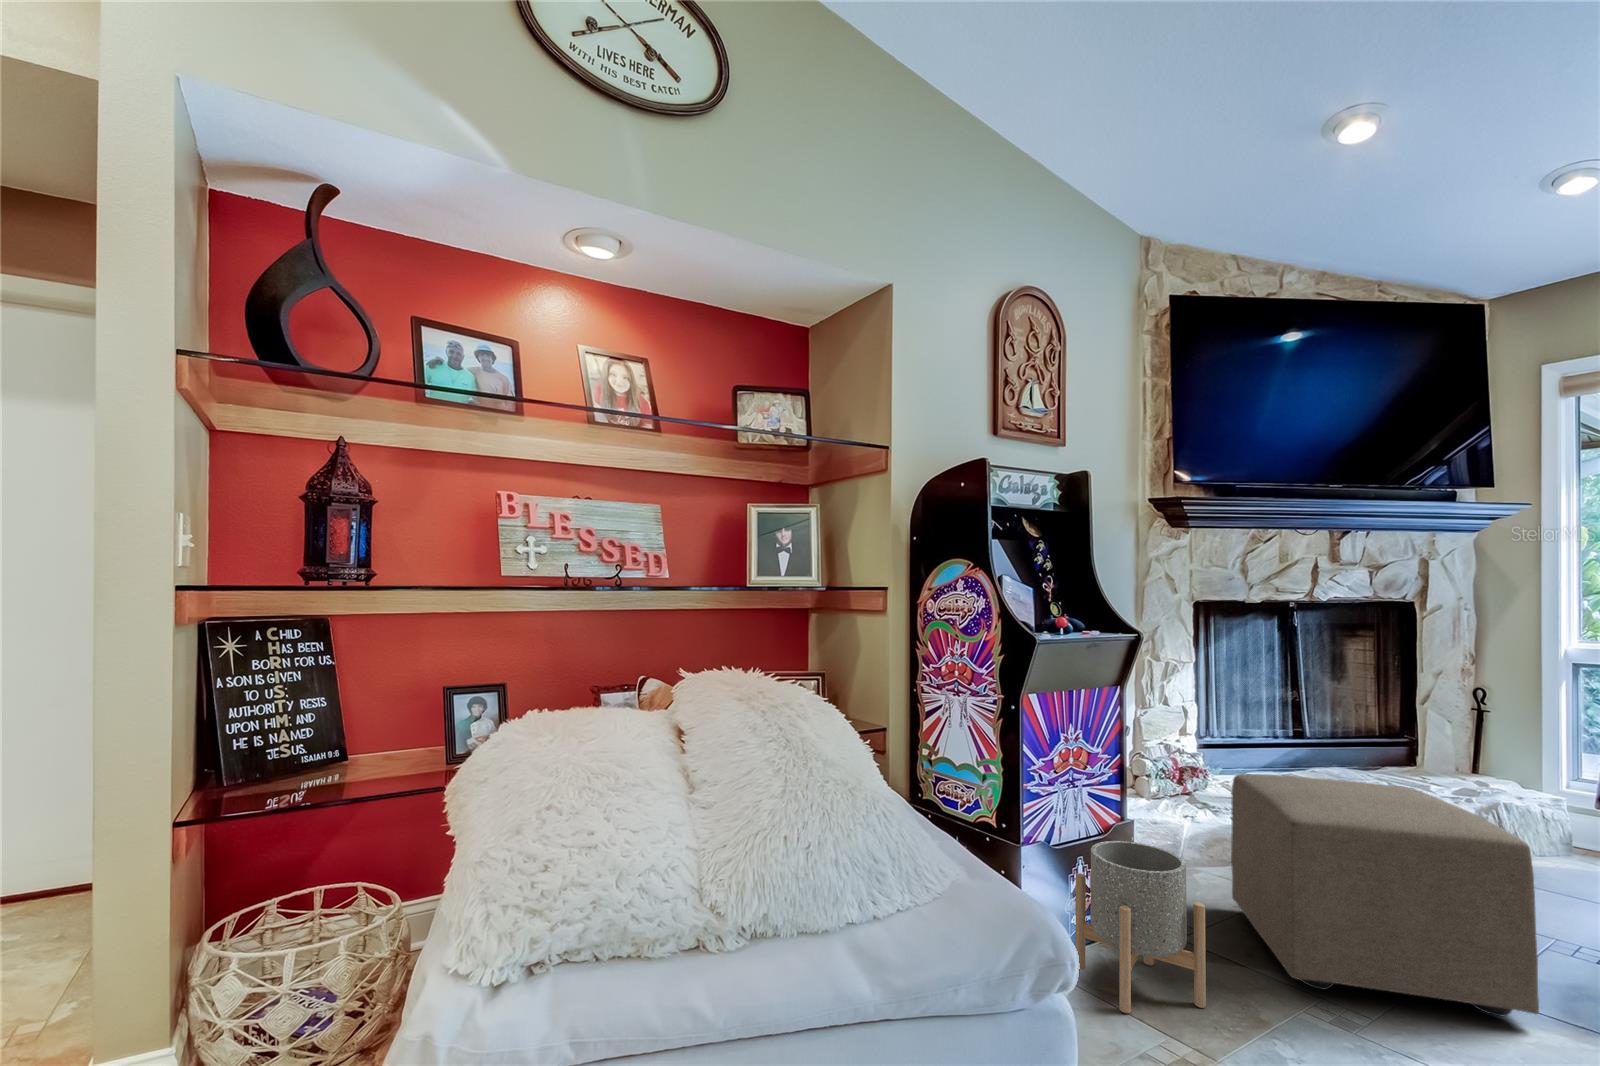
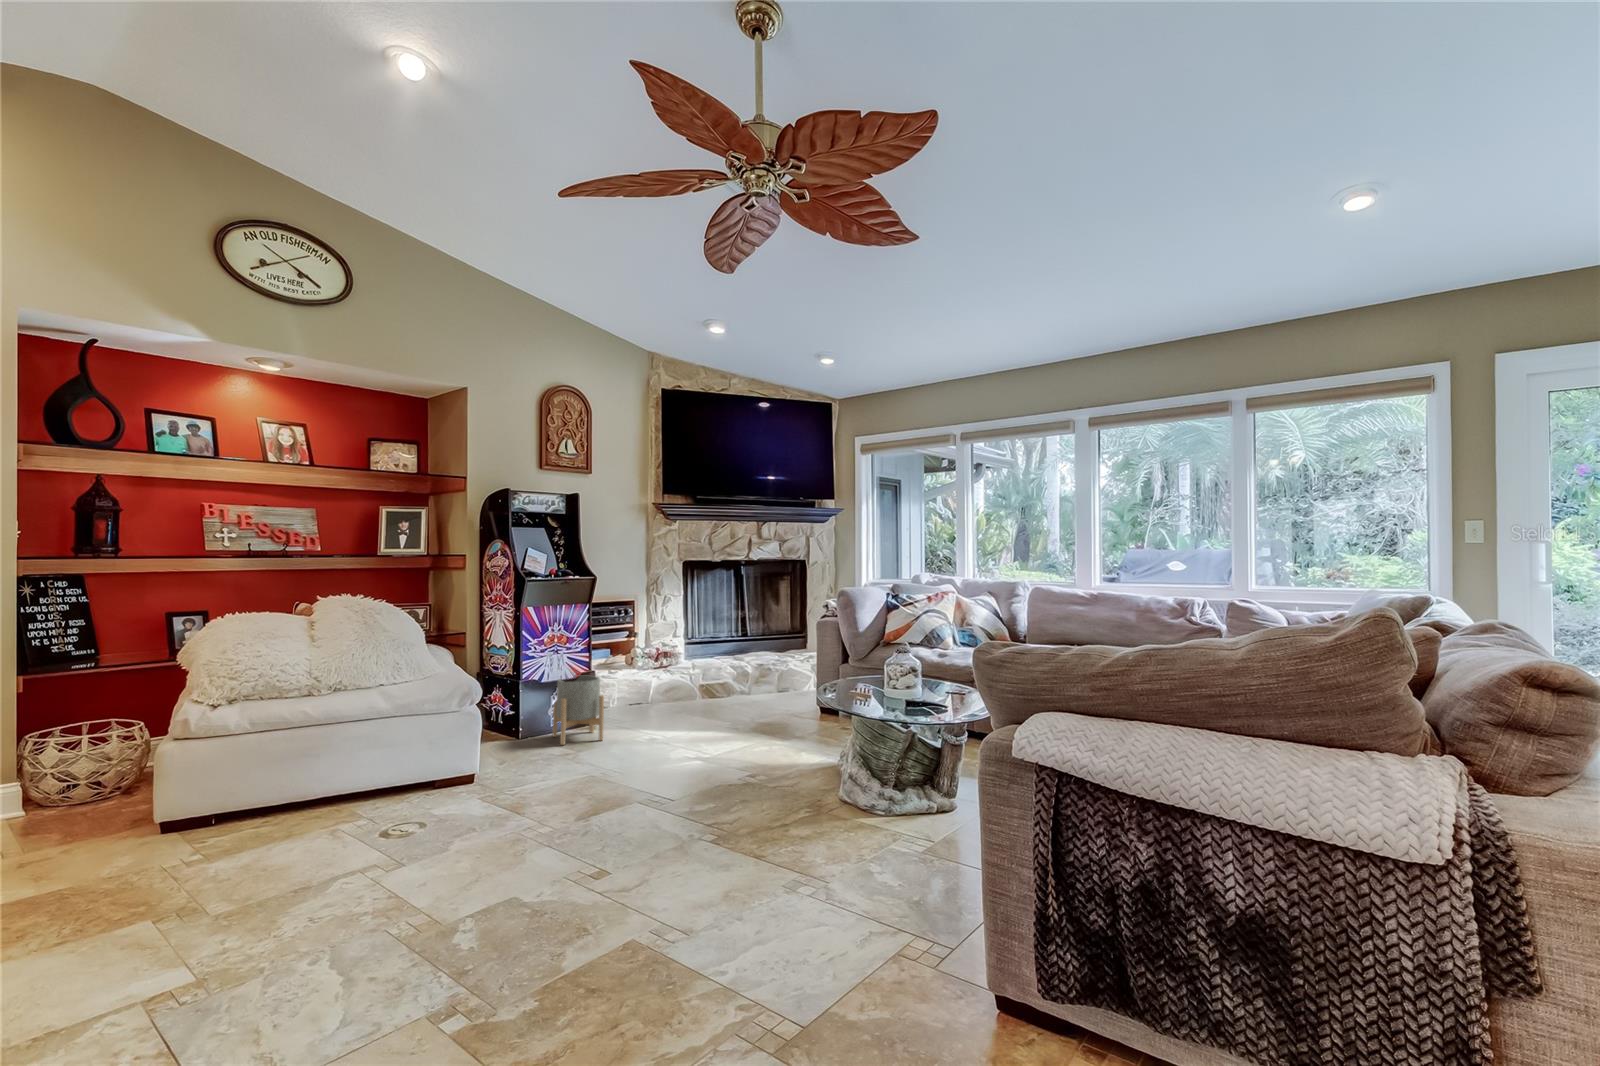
ottoman: present [1231,774,1539,1016] -> none [648,646,740,731]

